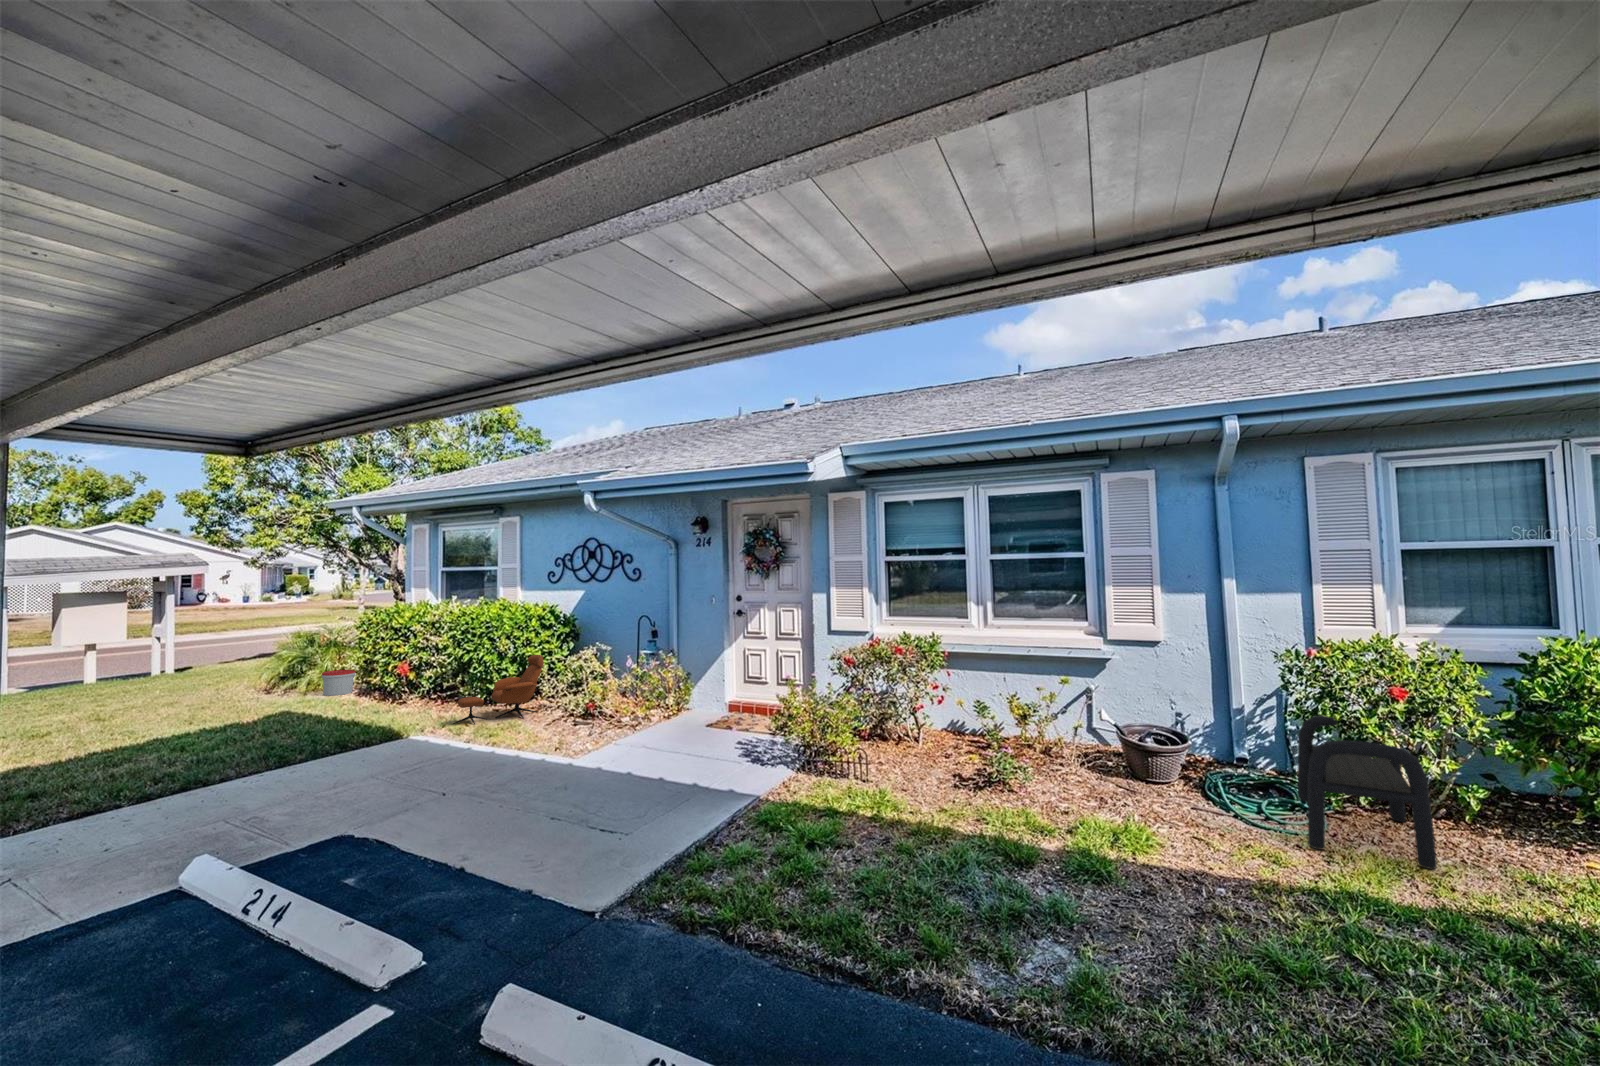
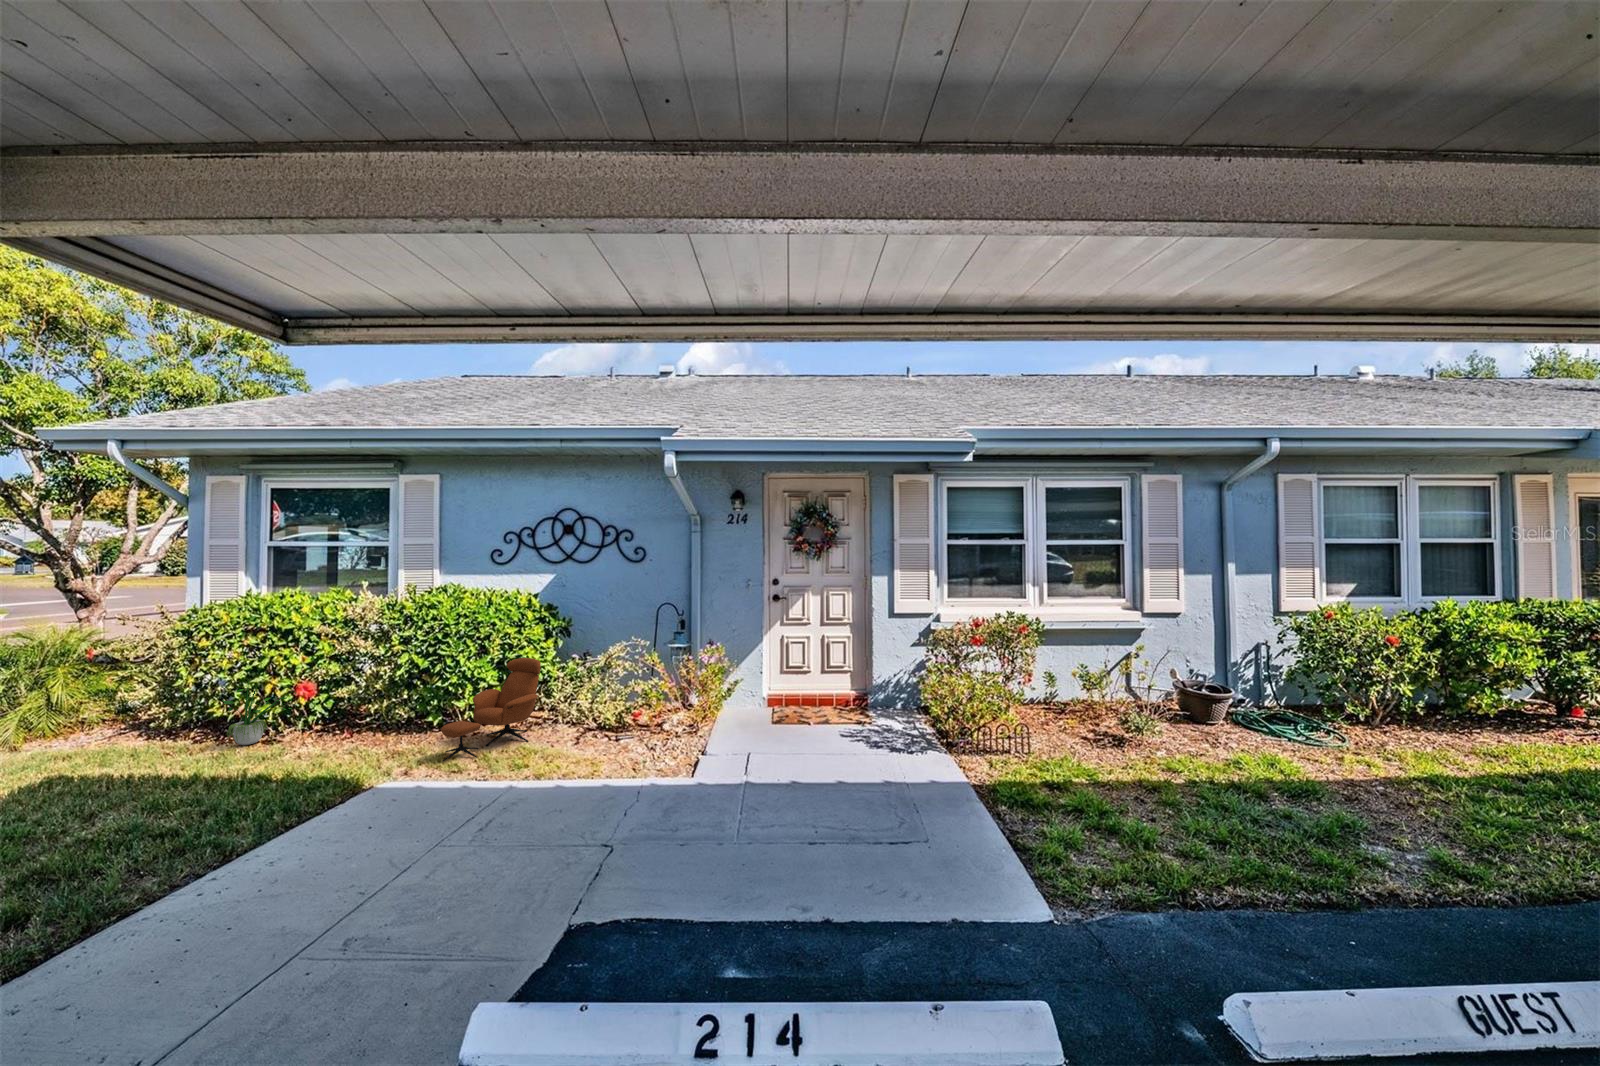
potted plant: none [376,655,416,703] -> present [222,684,296,745]
bucket: present [321,670,355,696] -> none [68,701,133,747]
bench: present [1298,714,1437,869] -> none [1304,663,1443,761]

